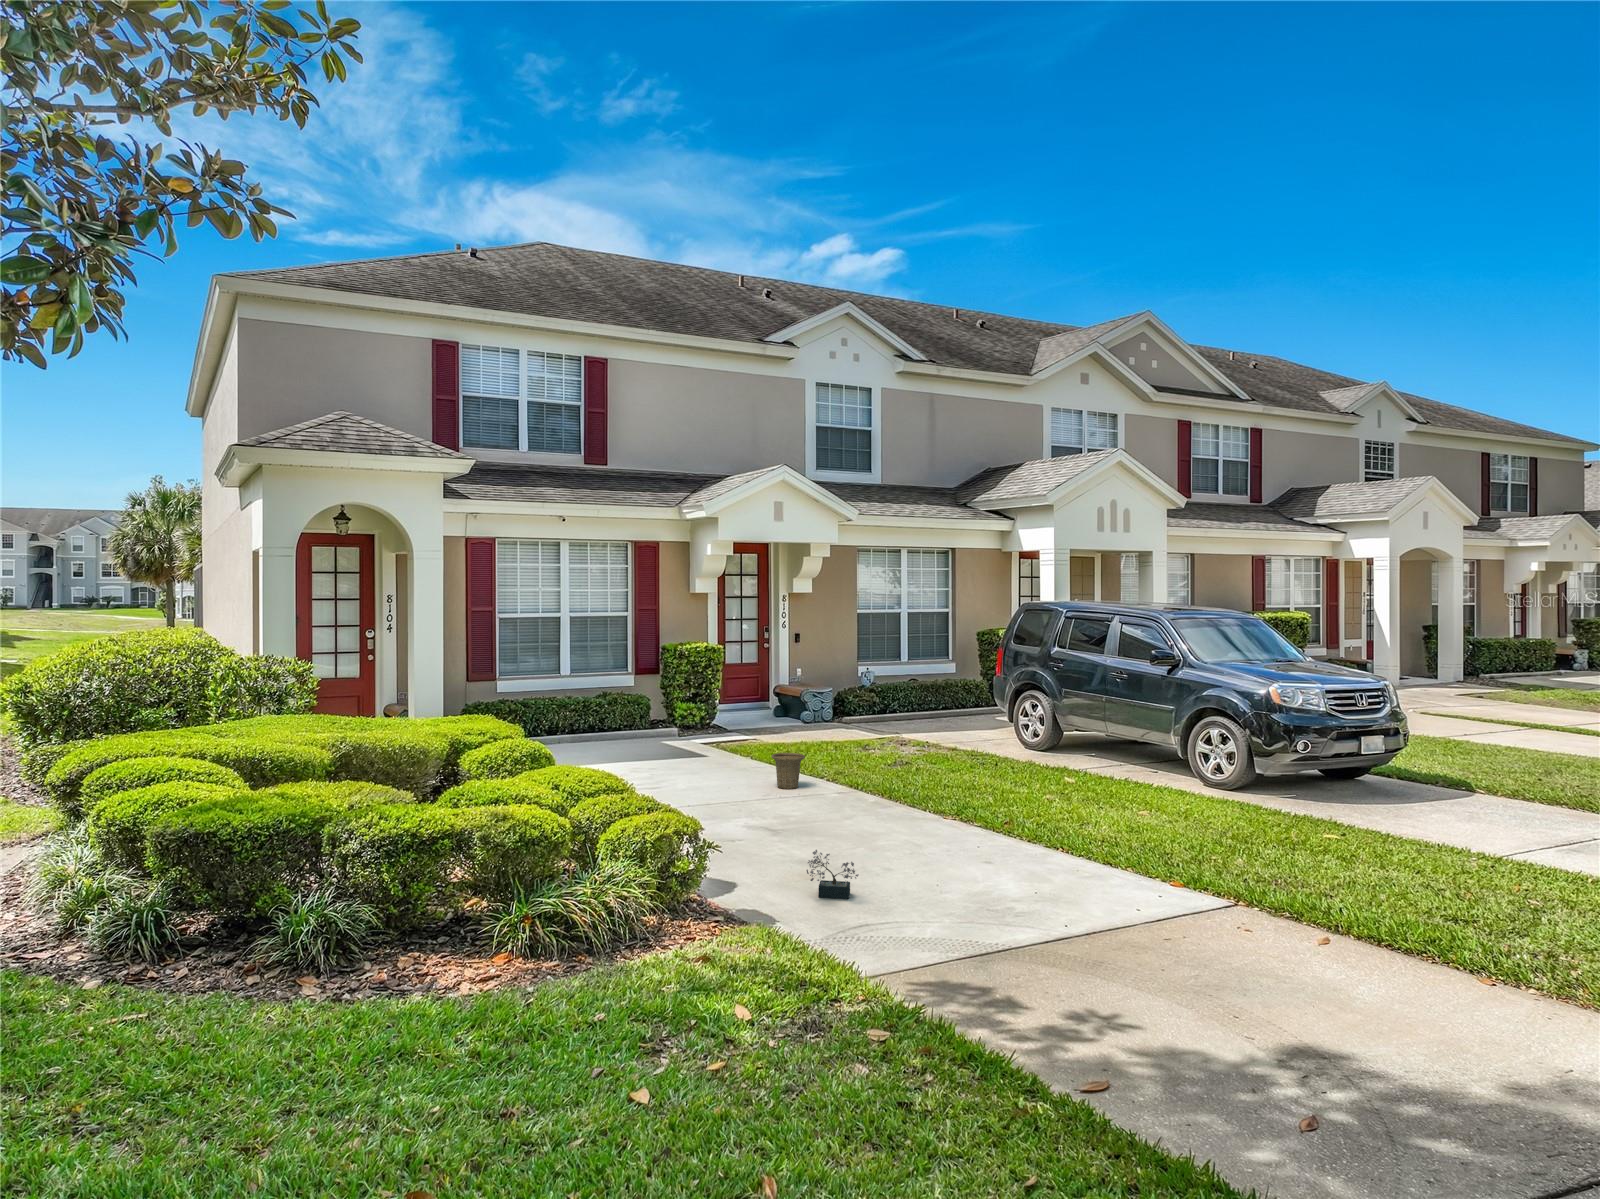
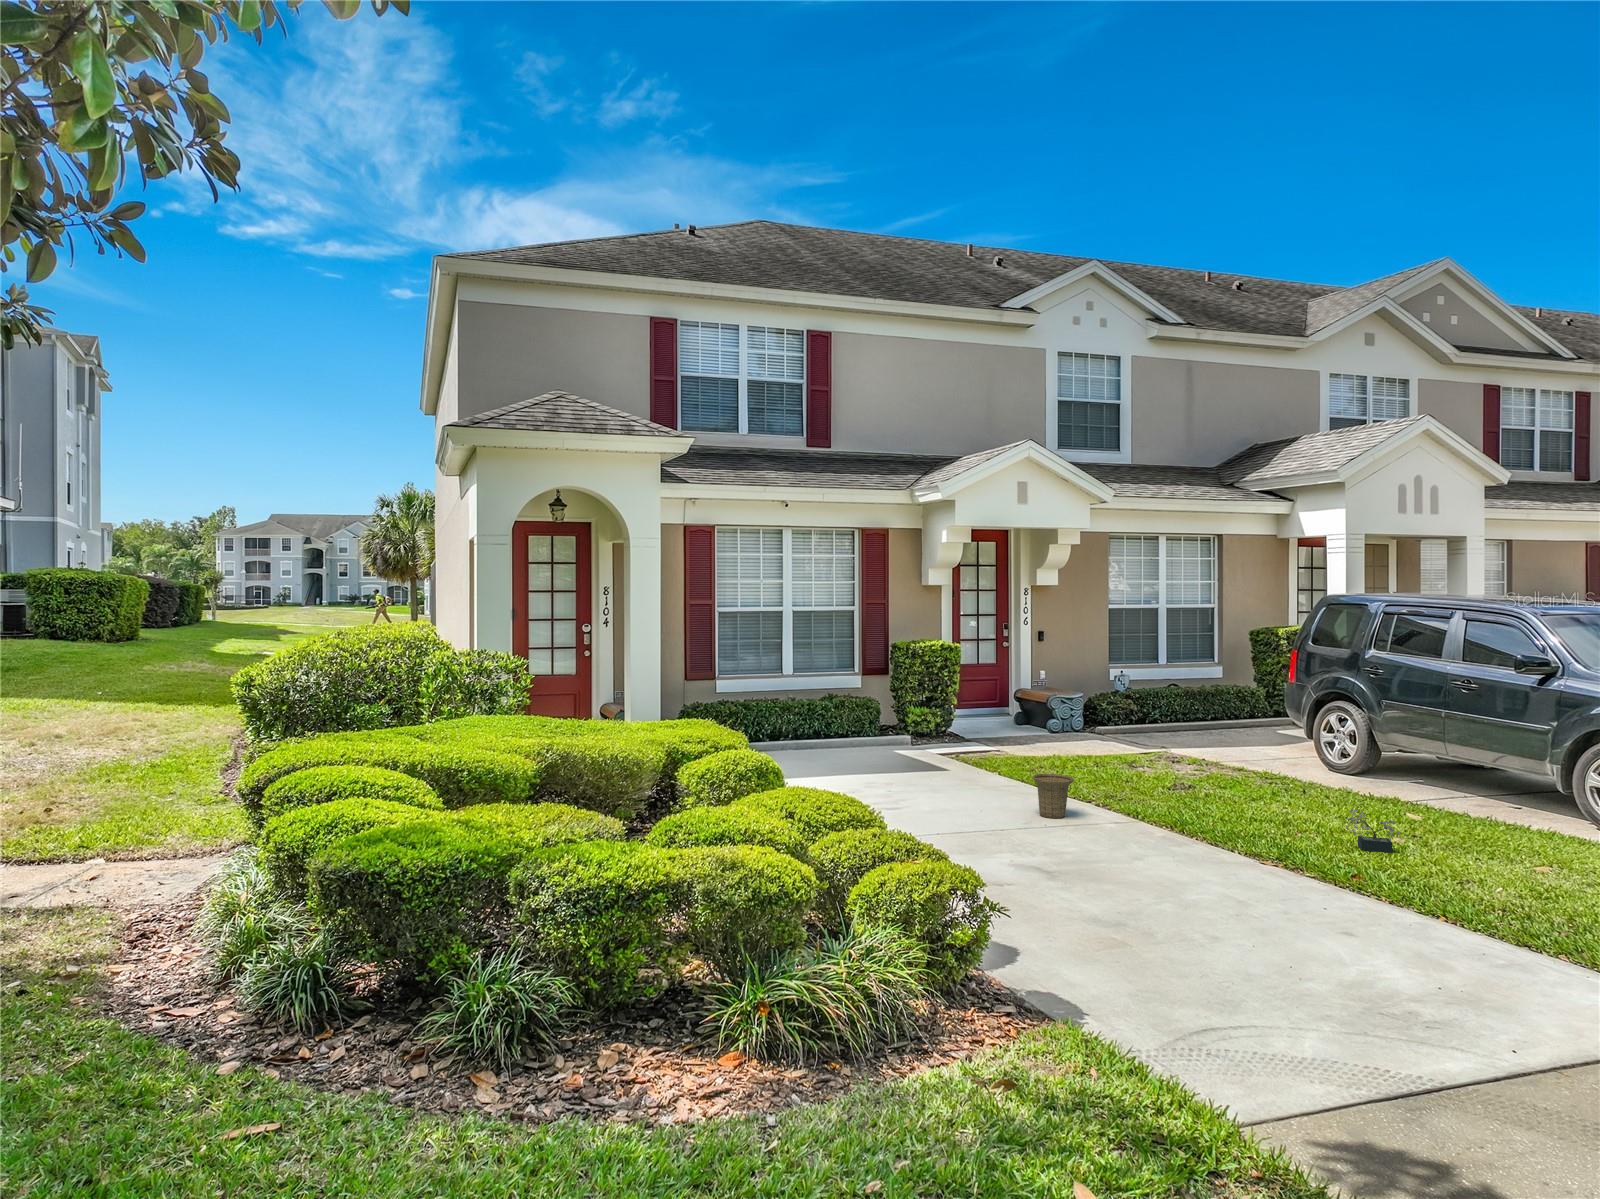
decorative plant: present [806,850,859,899] -> present [1346,809,1400,853]

